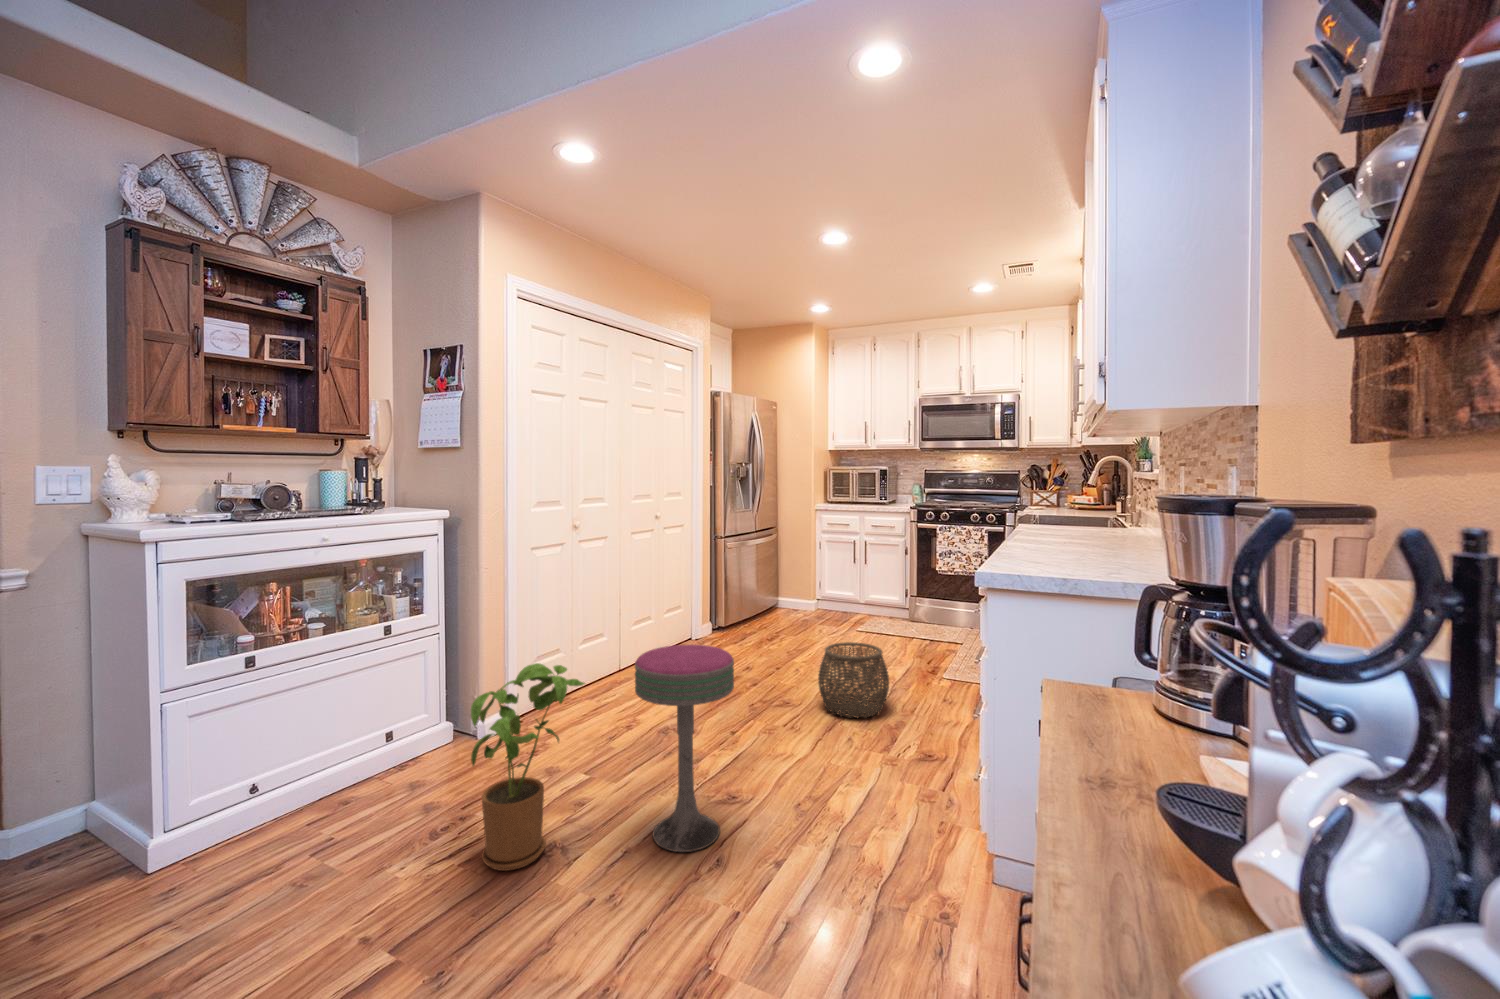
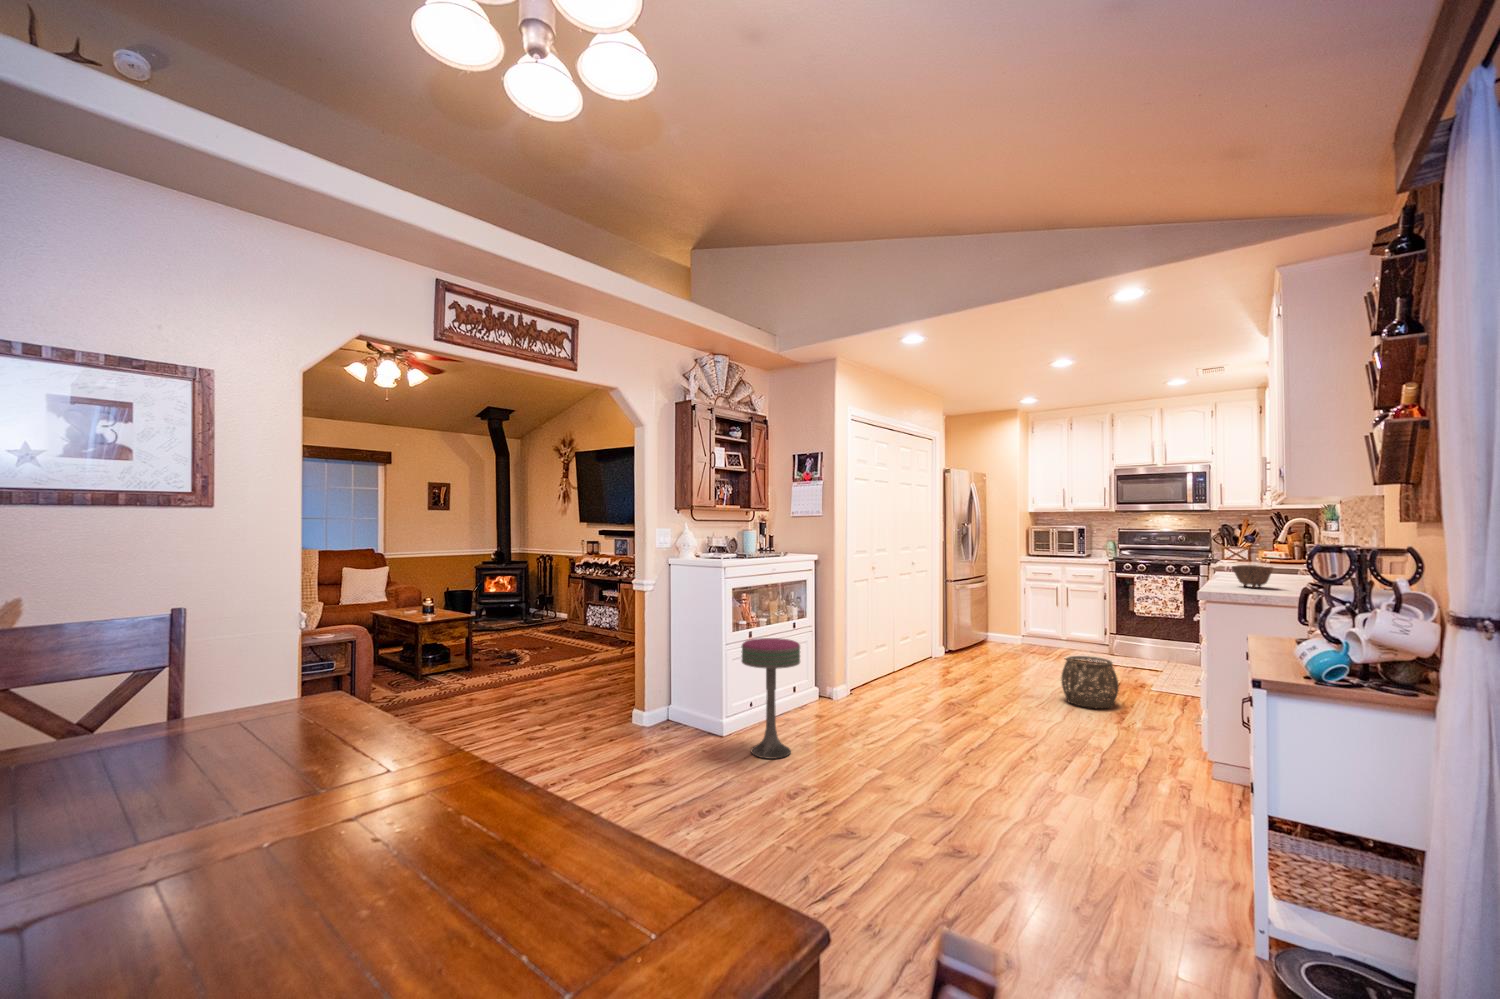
bowl: none [1026,518,1083,554] -> present [1232,565,1273,588]
bar stool: present [635,645,734,852] -> present [742,638,800,759]
house plant: present [471,663,585,871] -> none [885,641,950,757]

